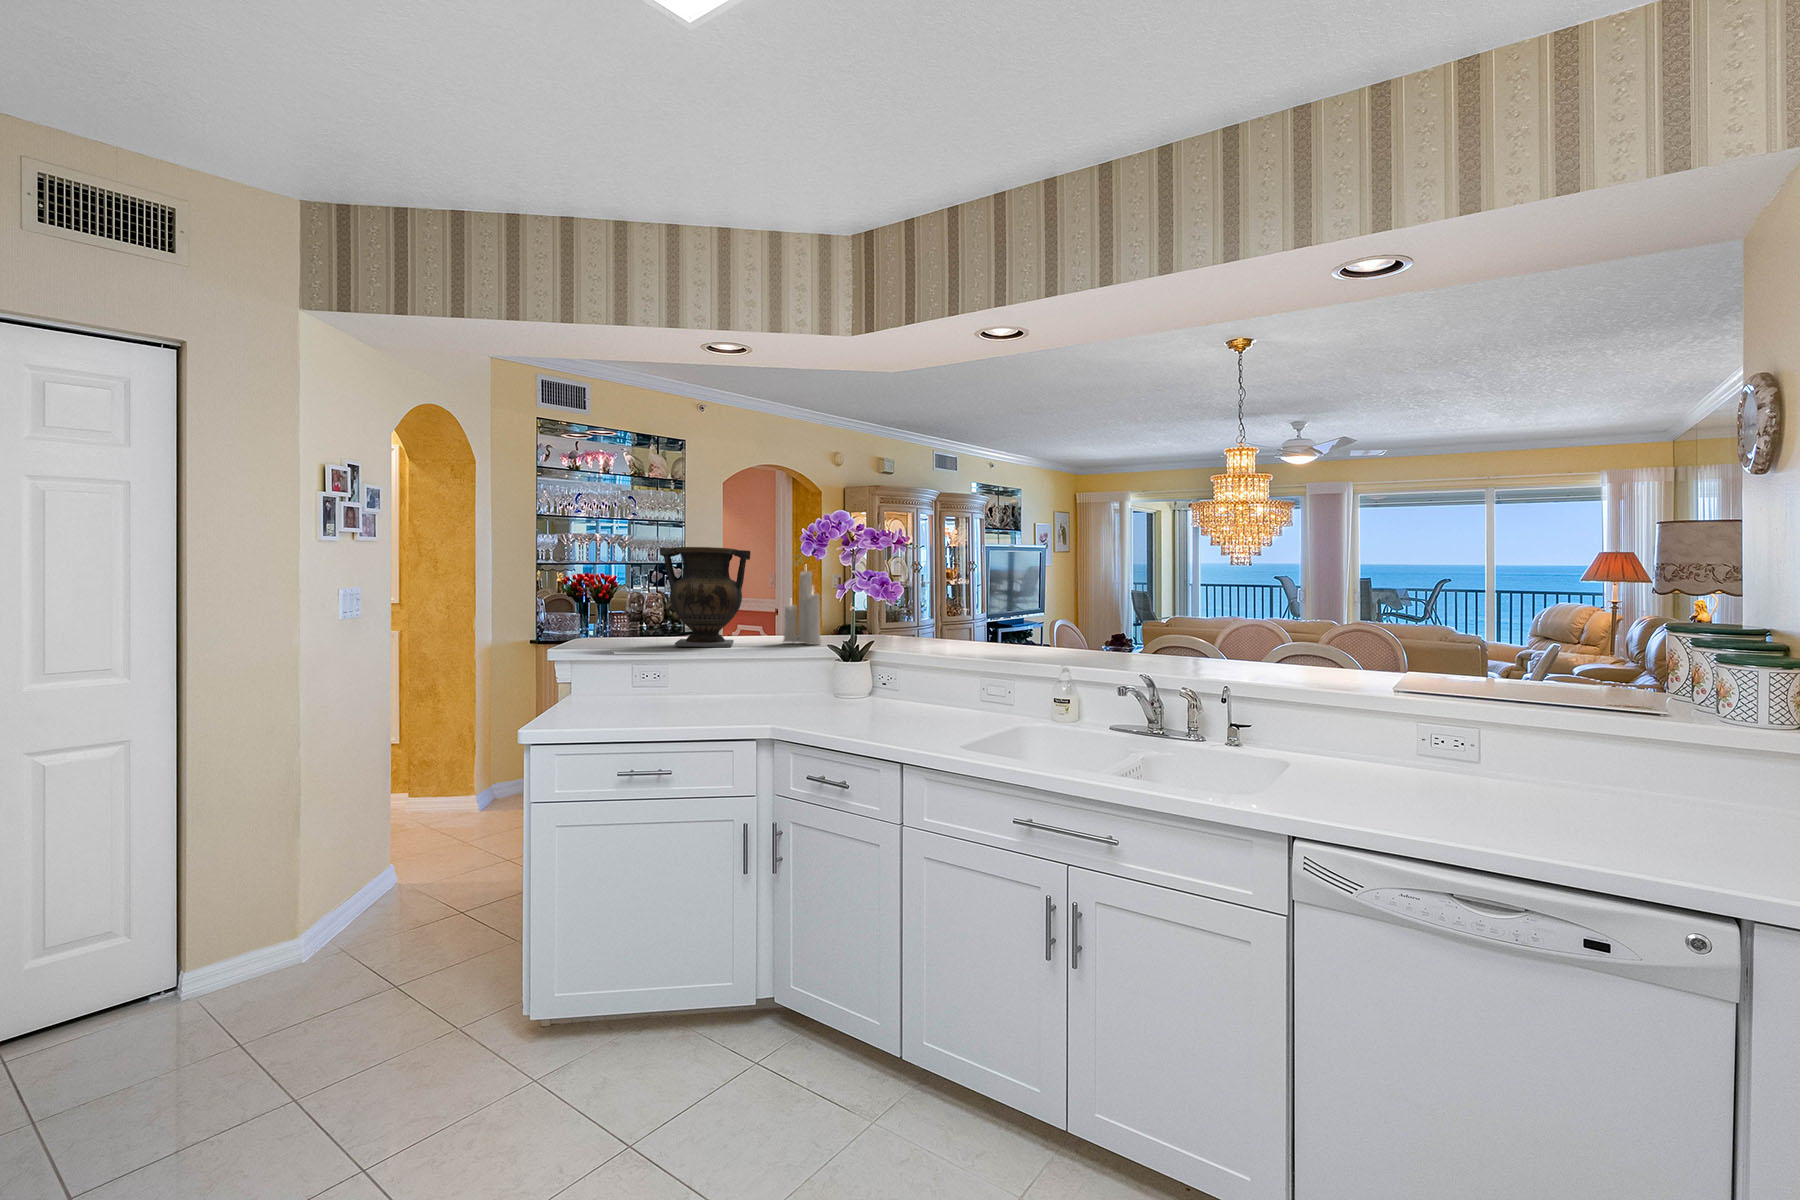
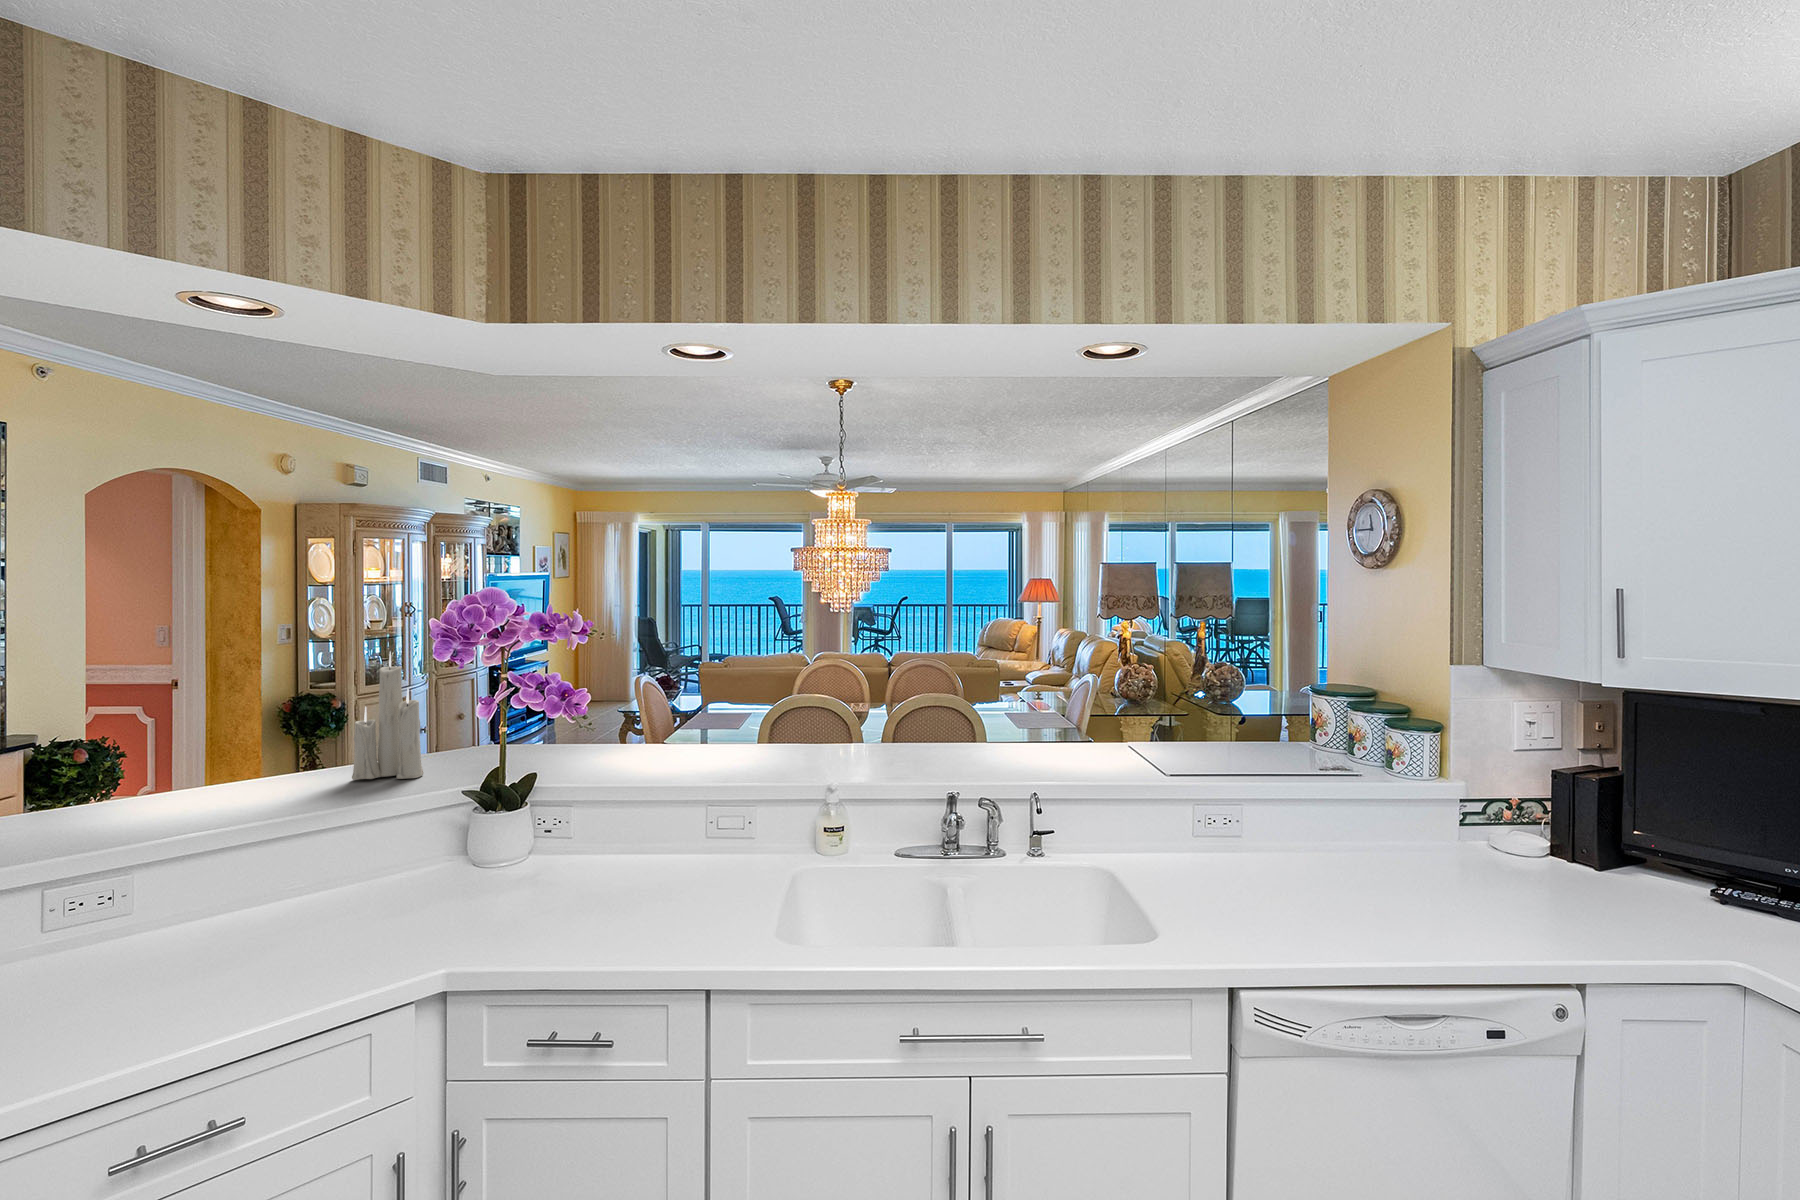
vase: present [660,547,751,647] -> none [99,640,296,822]

